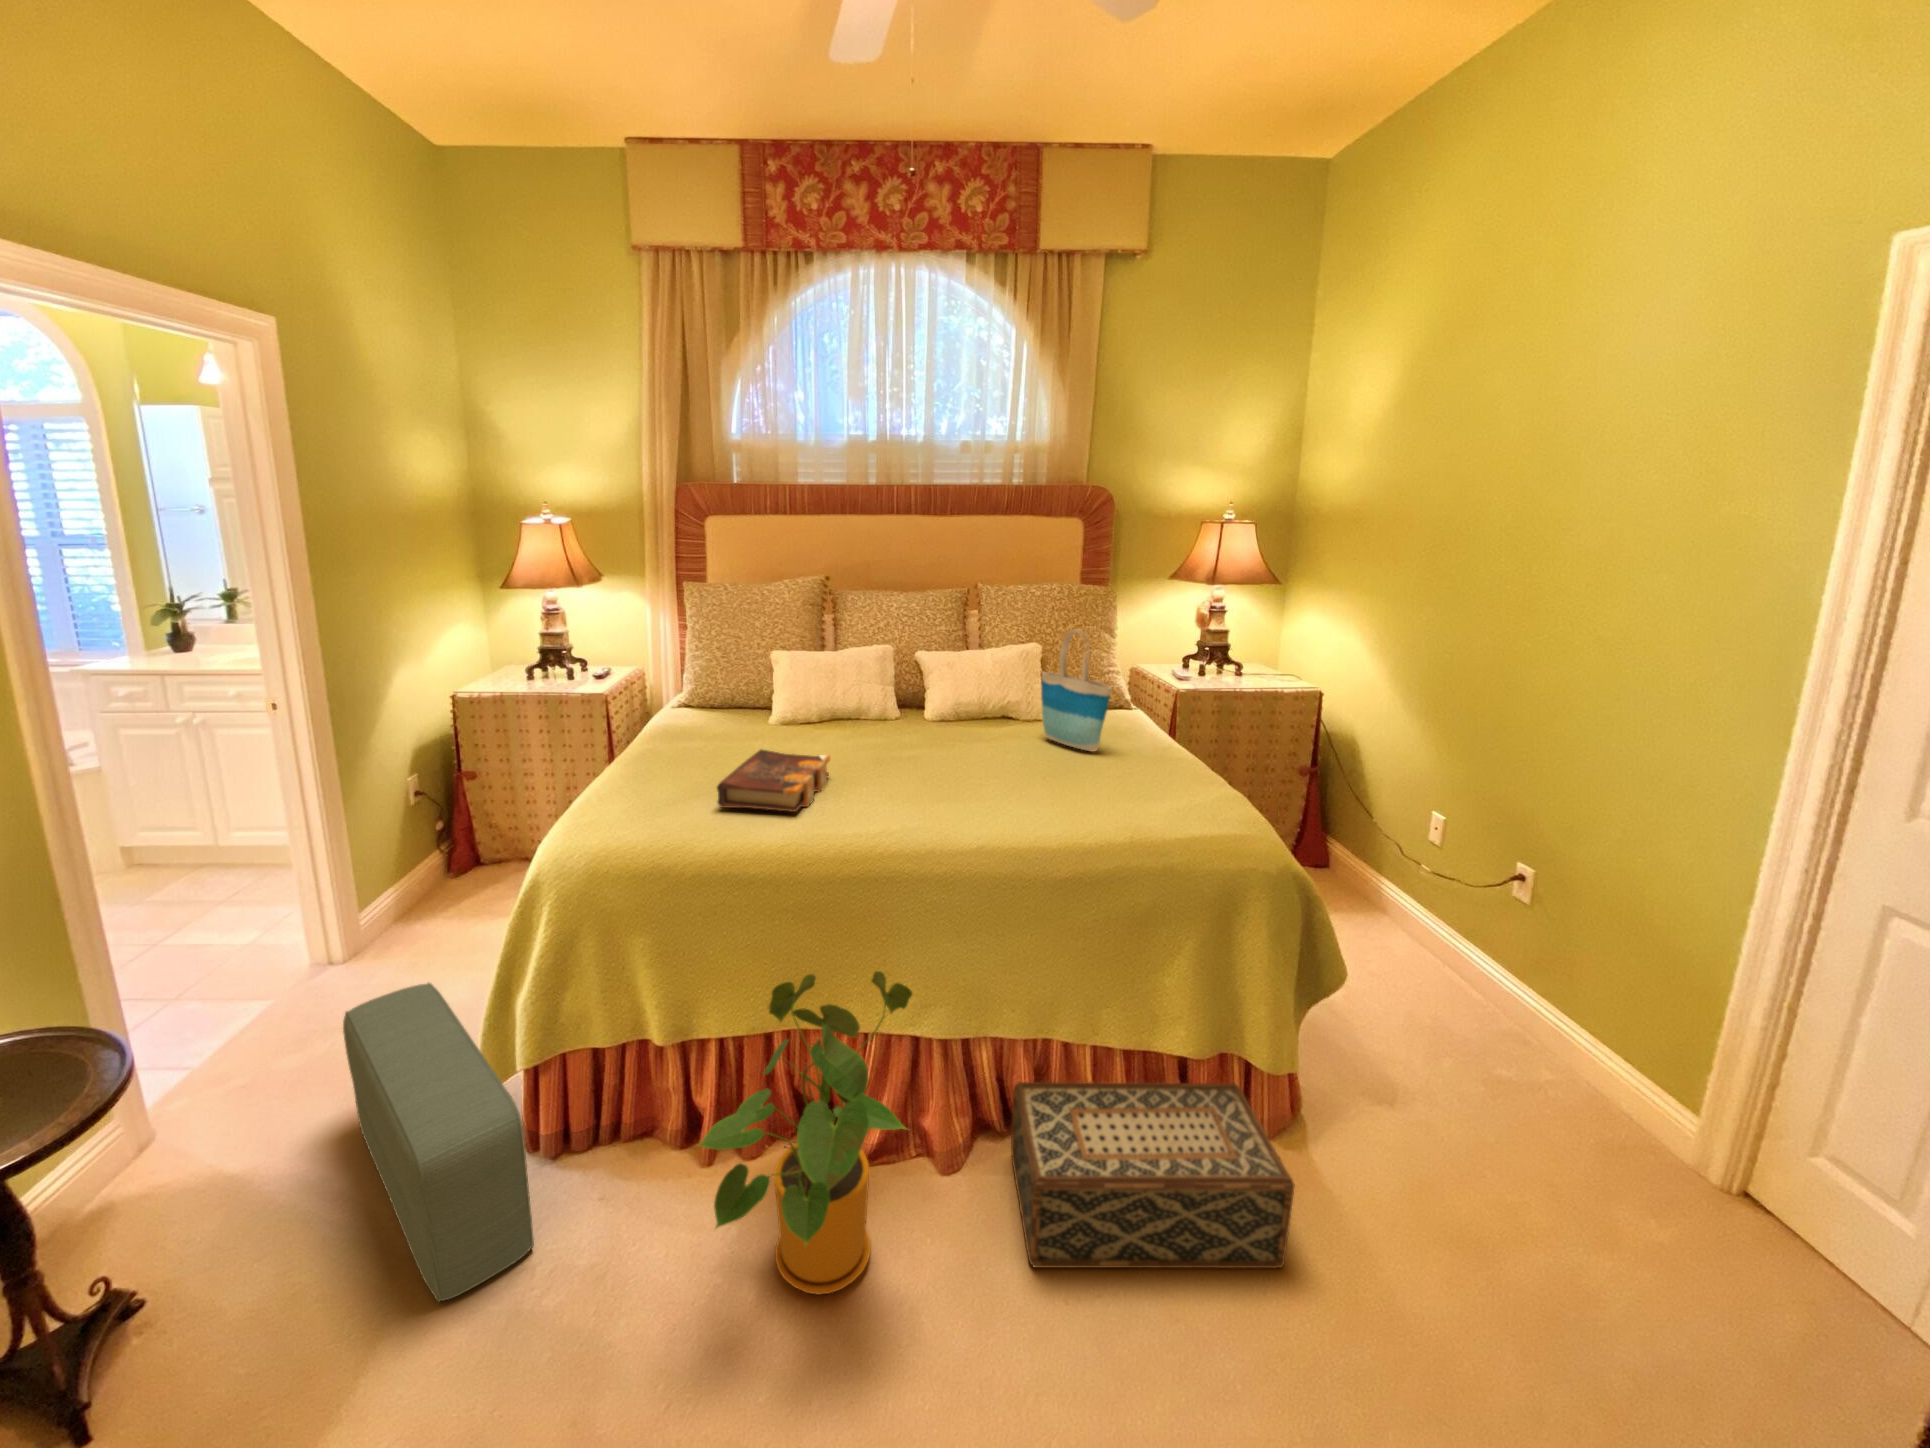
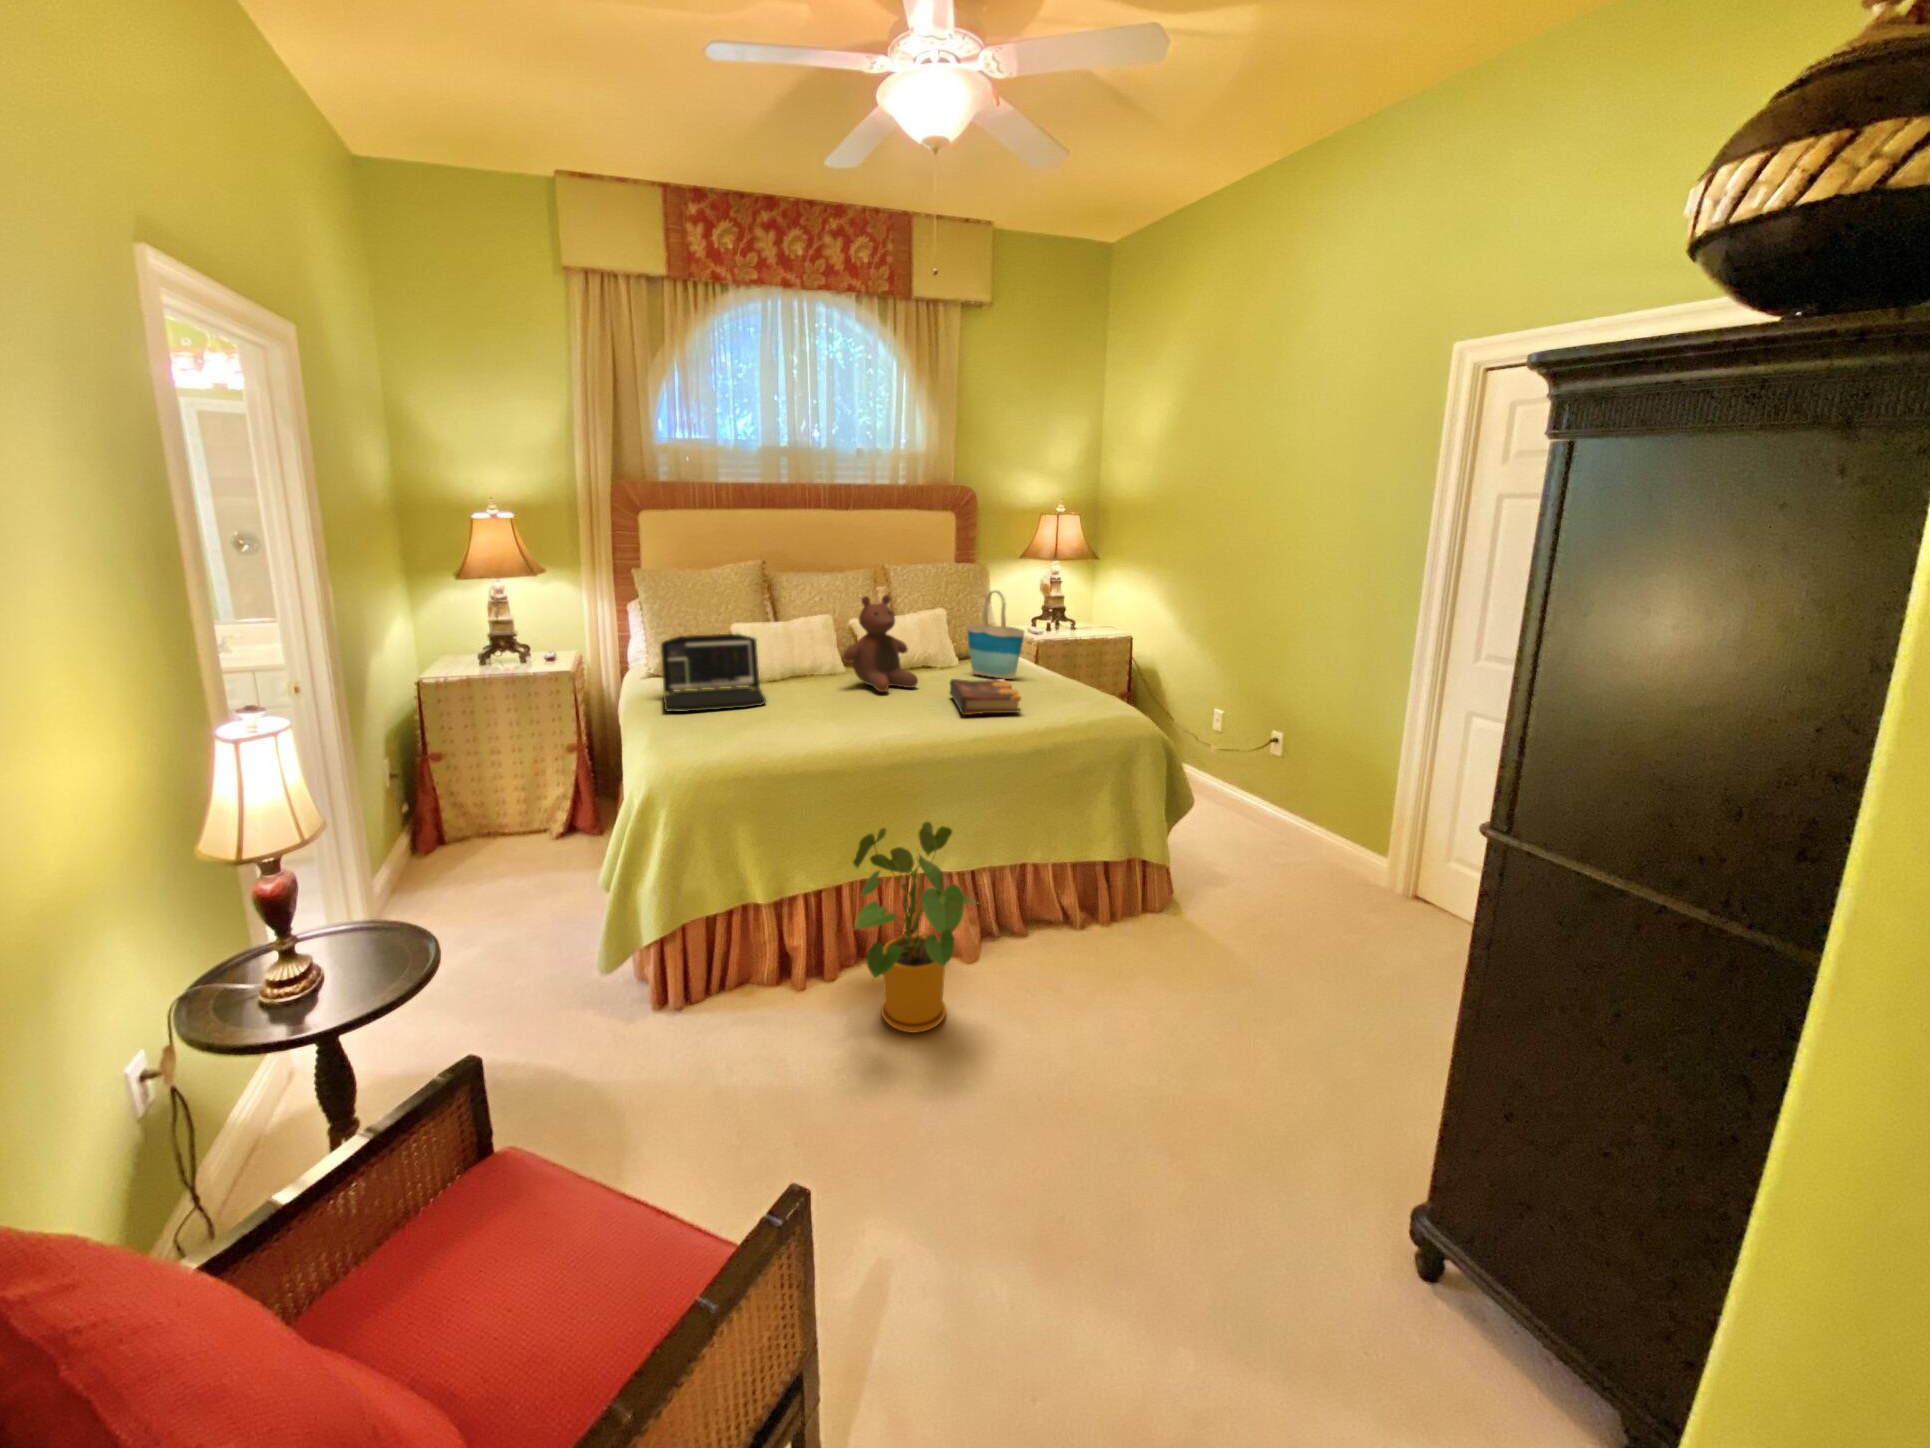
stuffed bear: none [865,629,958,758] -> present [844,594,918,692]
laptop: none [631,669,766,765] -> present [661,634,766,712]
book: present [717,749,830,812] -> present [950,679,1021,715]
pouf: present [343,983,534,1302] -> none [488,892,706,1088]
woven basket: present [1011,1082,1294,1268] -> none [1009,874,1193,995]

